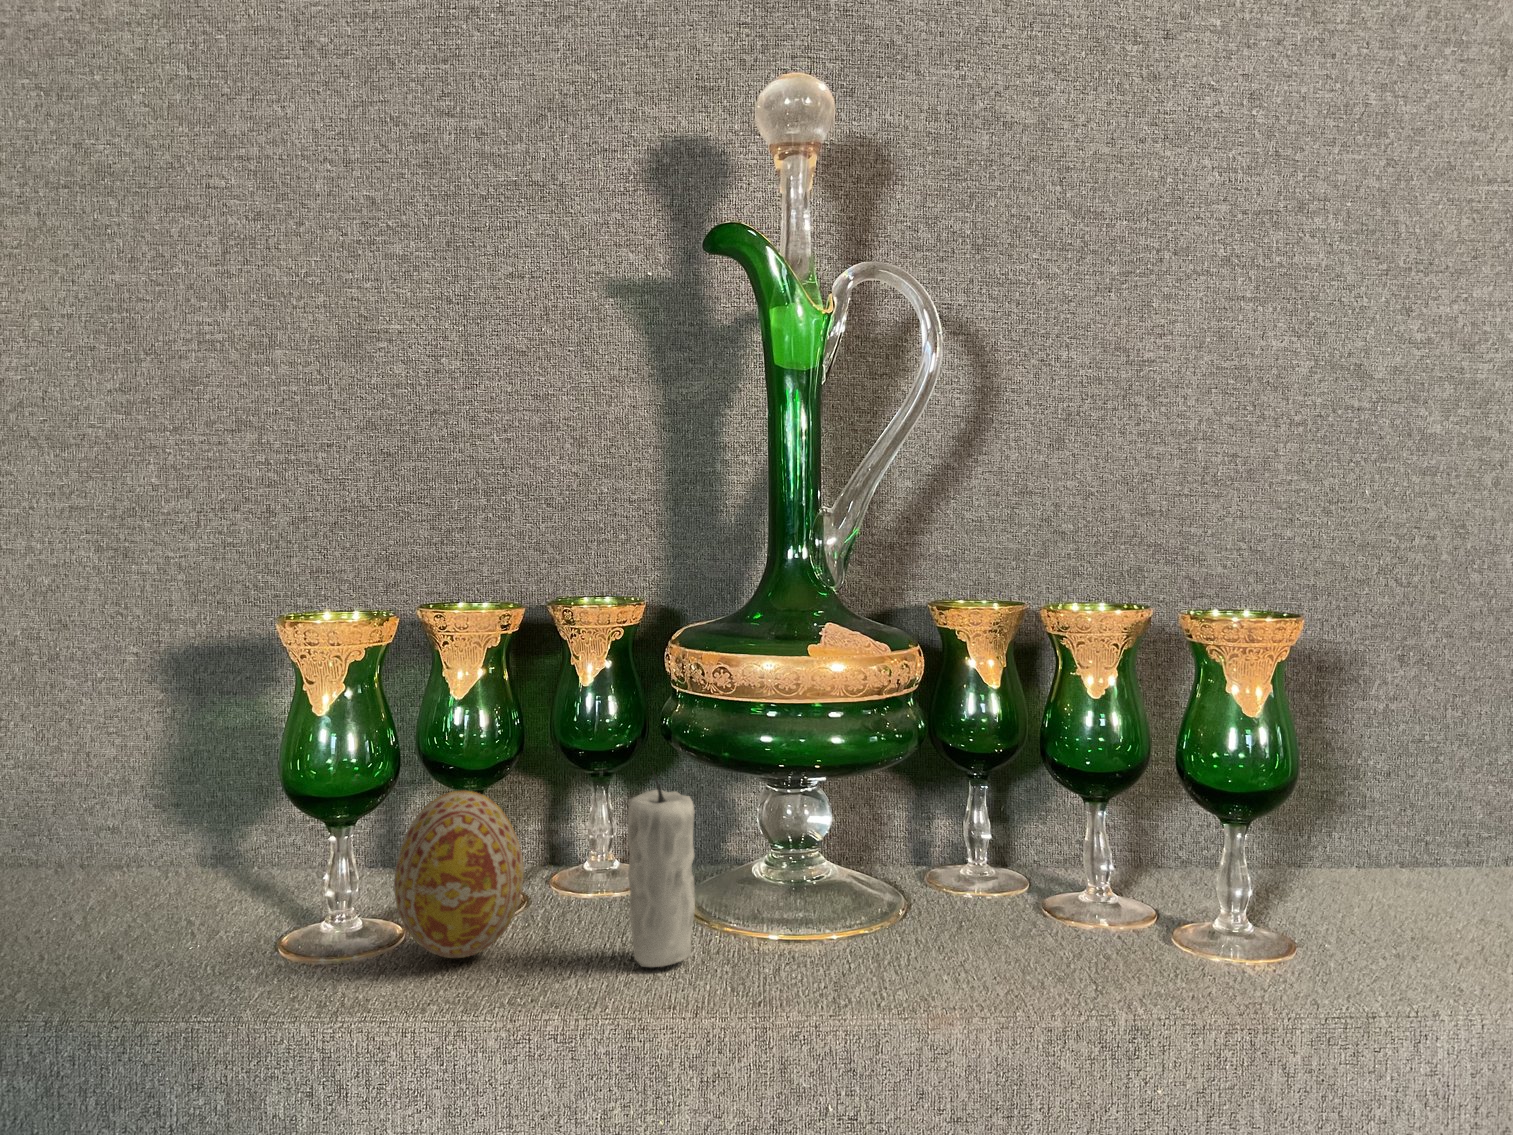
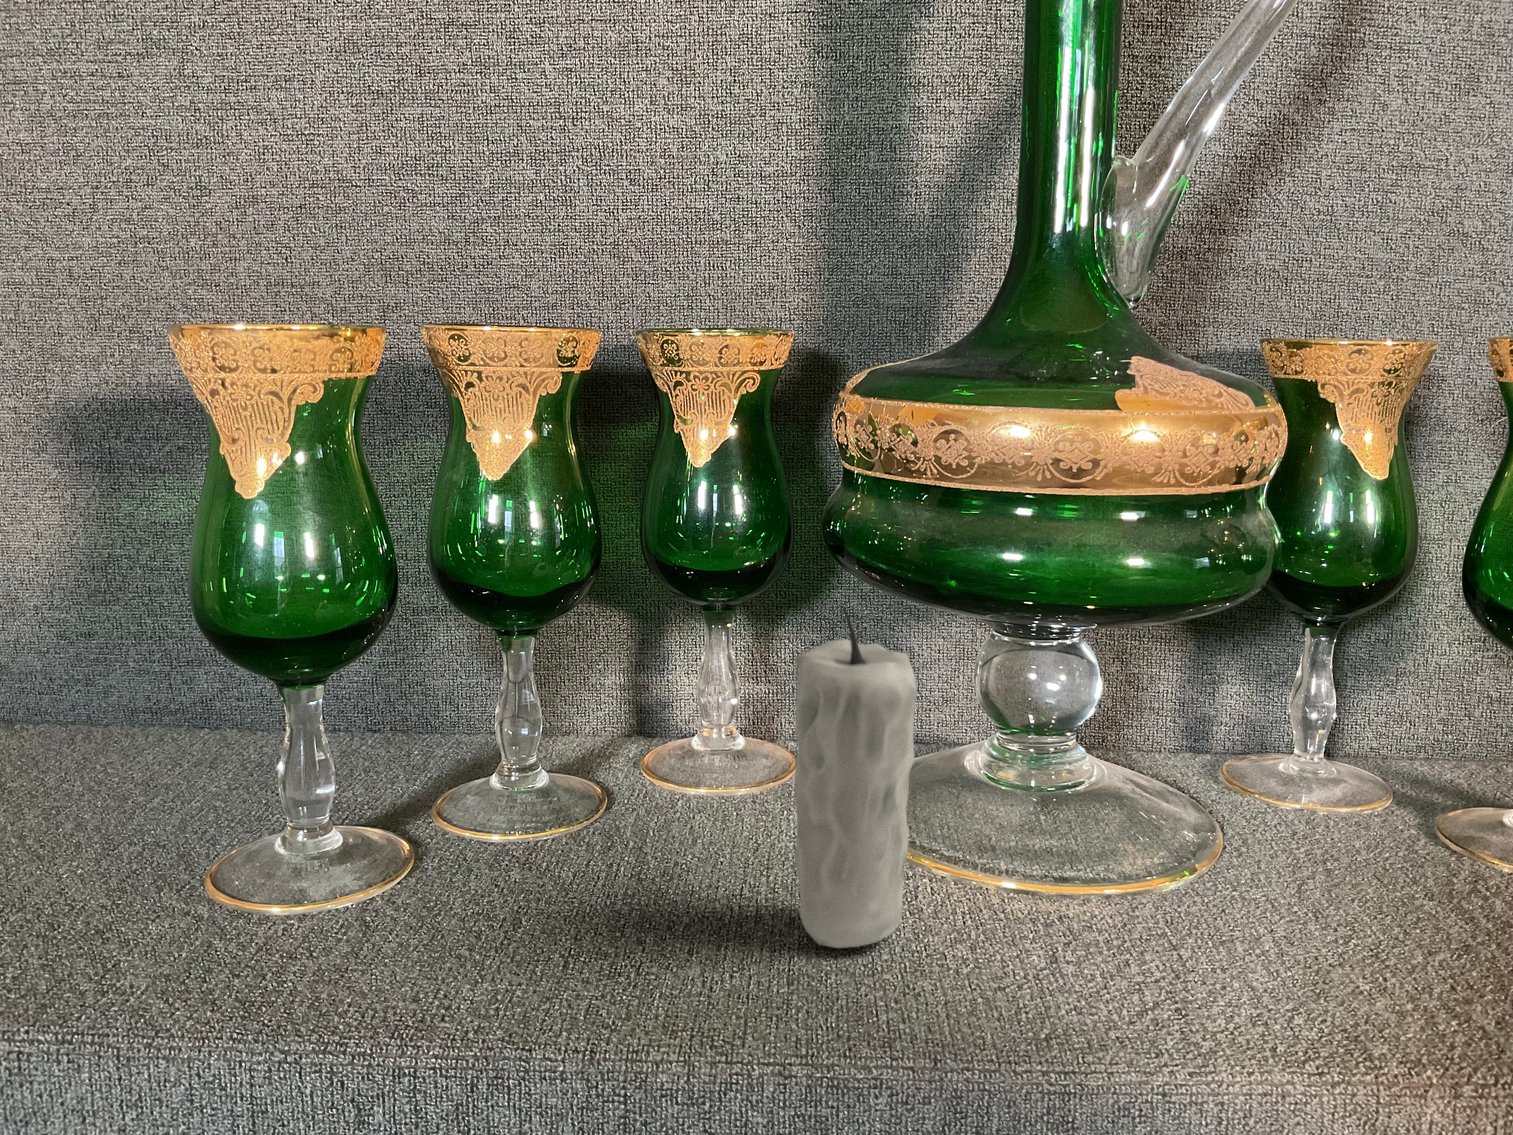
decorative egg: present [394,790,524,958] -> none [387,634,609,917]

